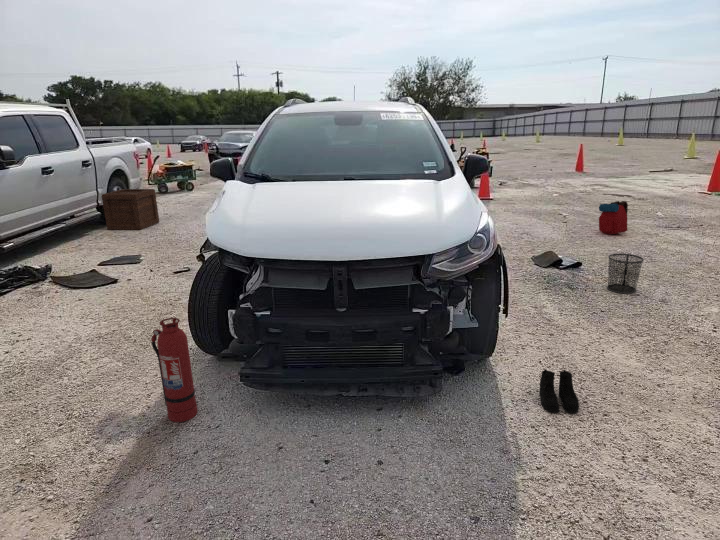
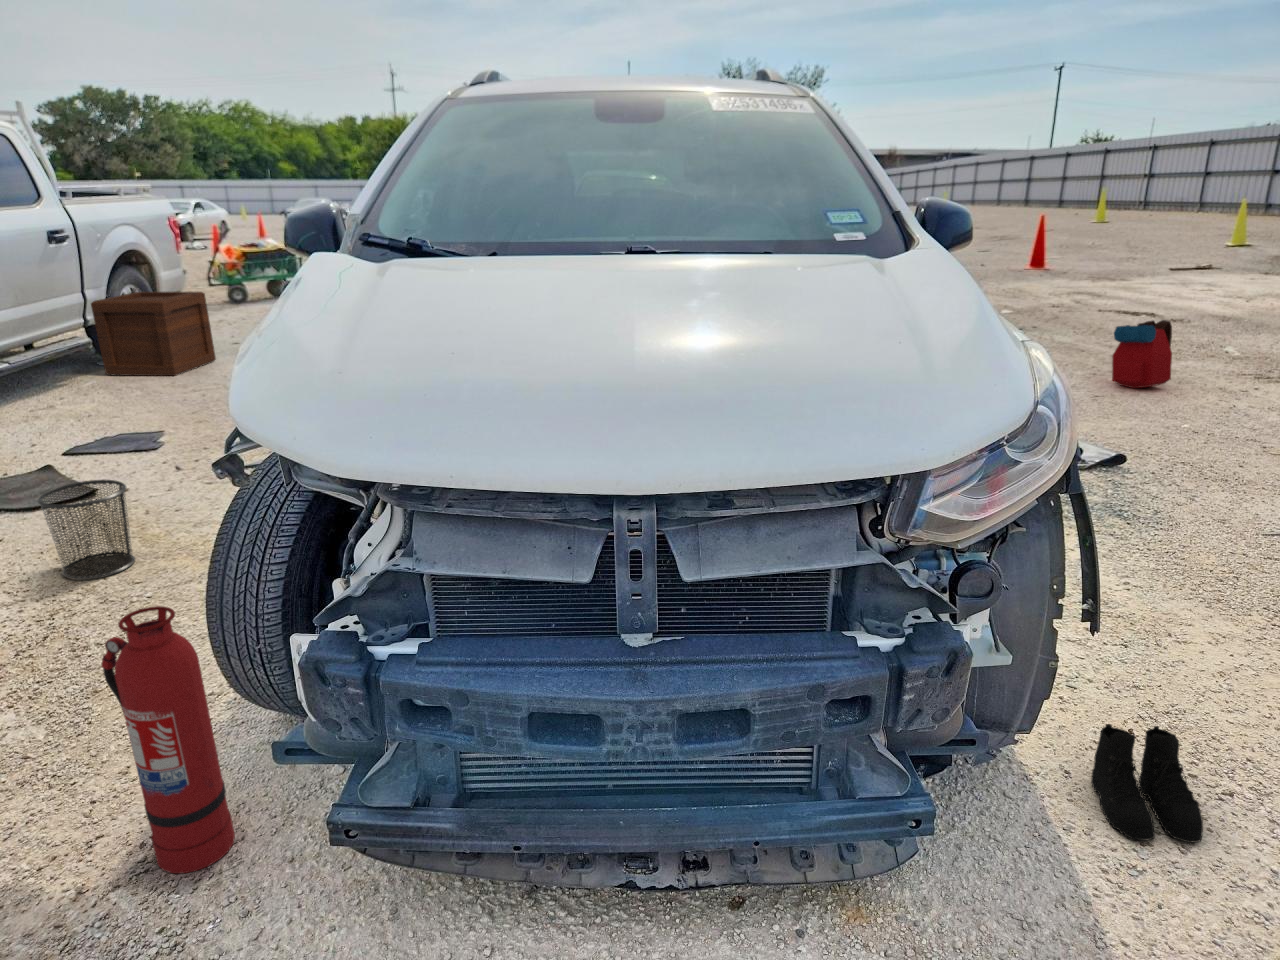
waste bin: present [607,254,644,294] -> present [38,480,135,580]

